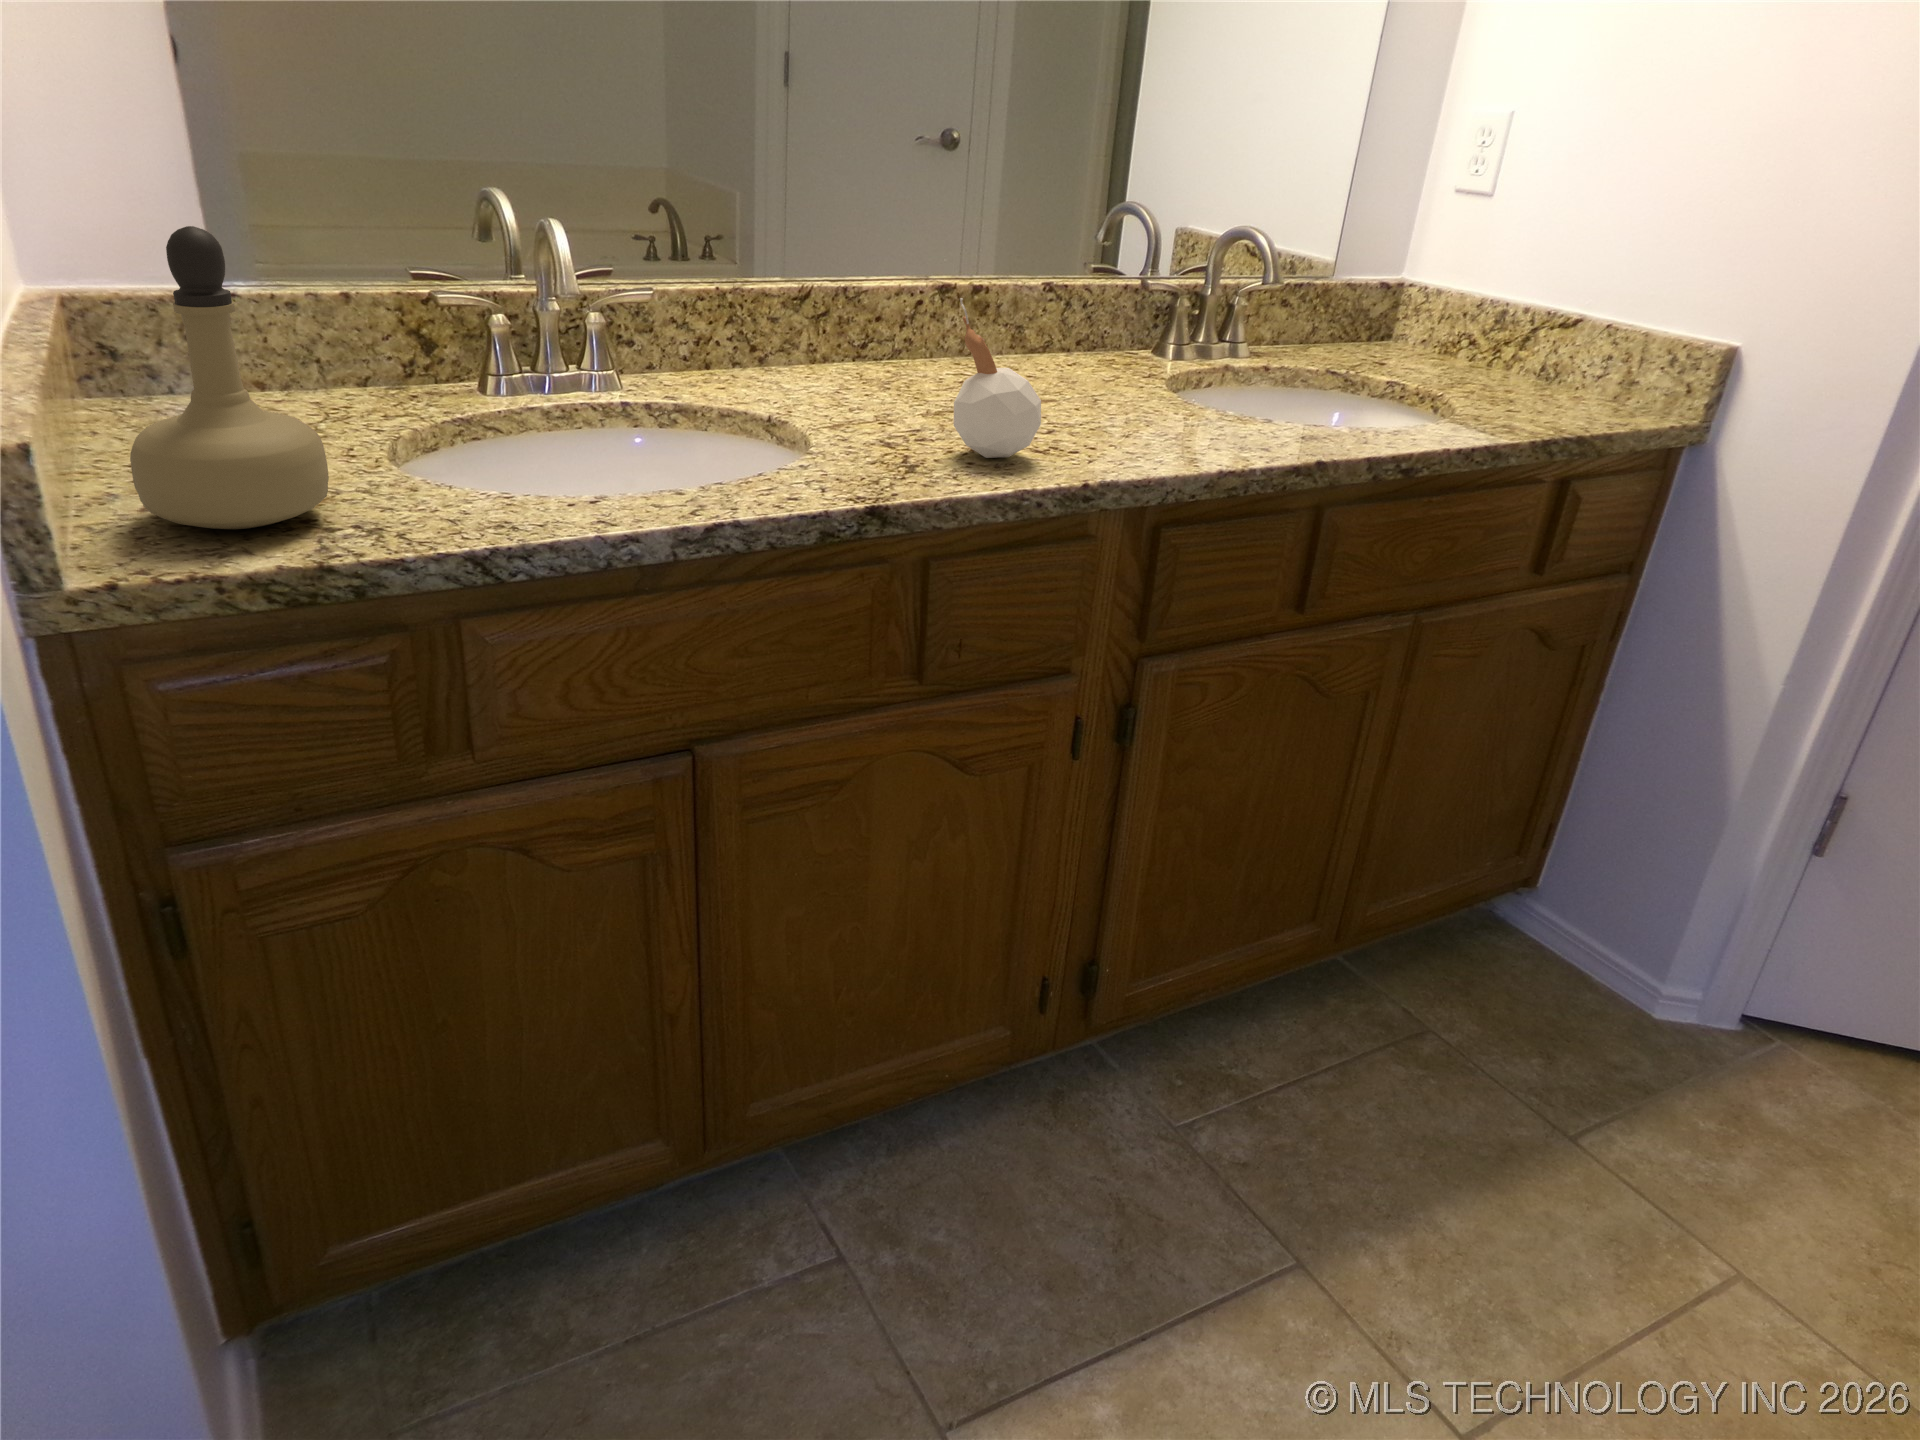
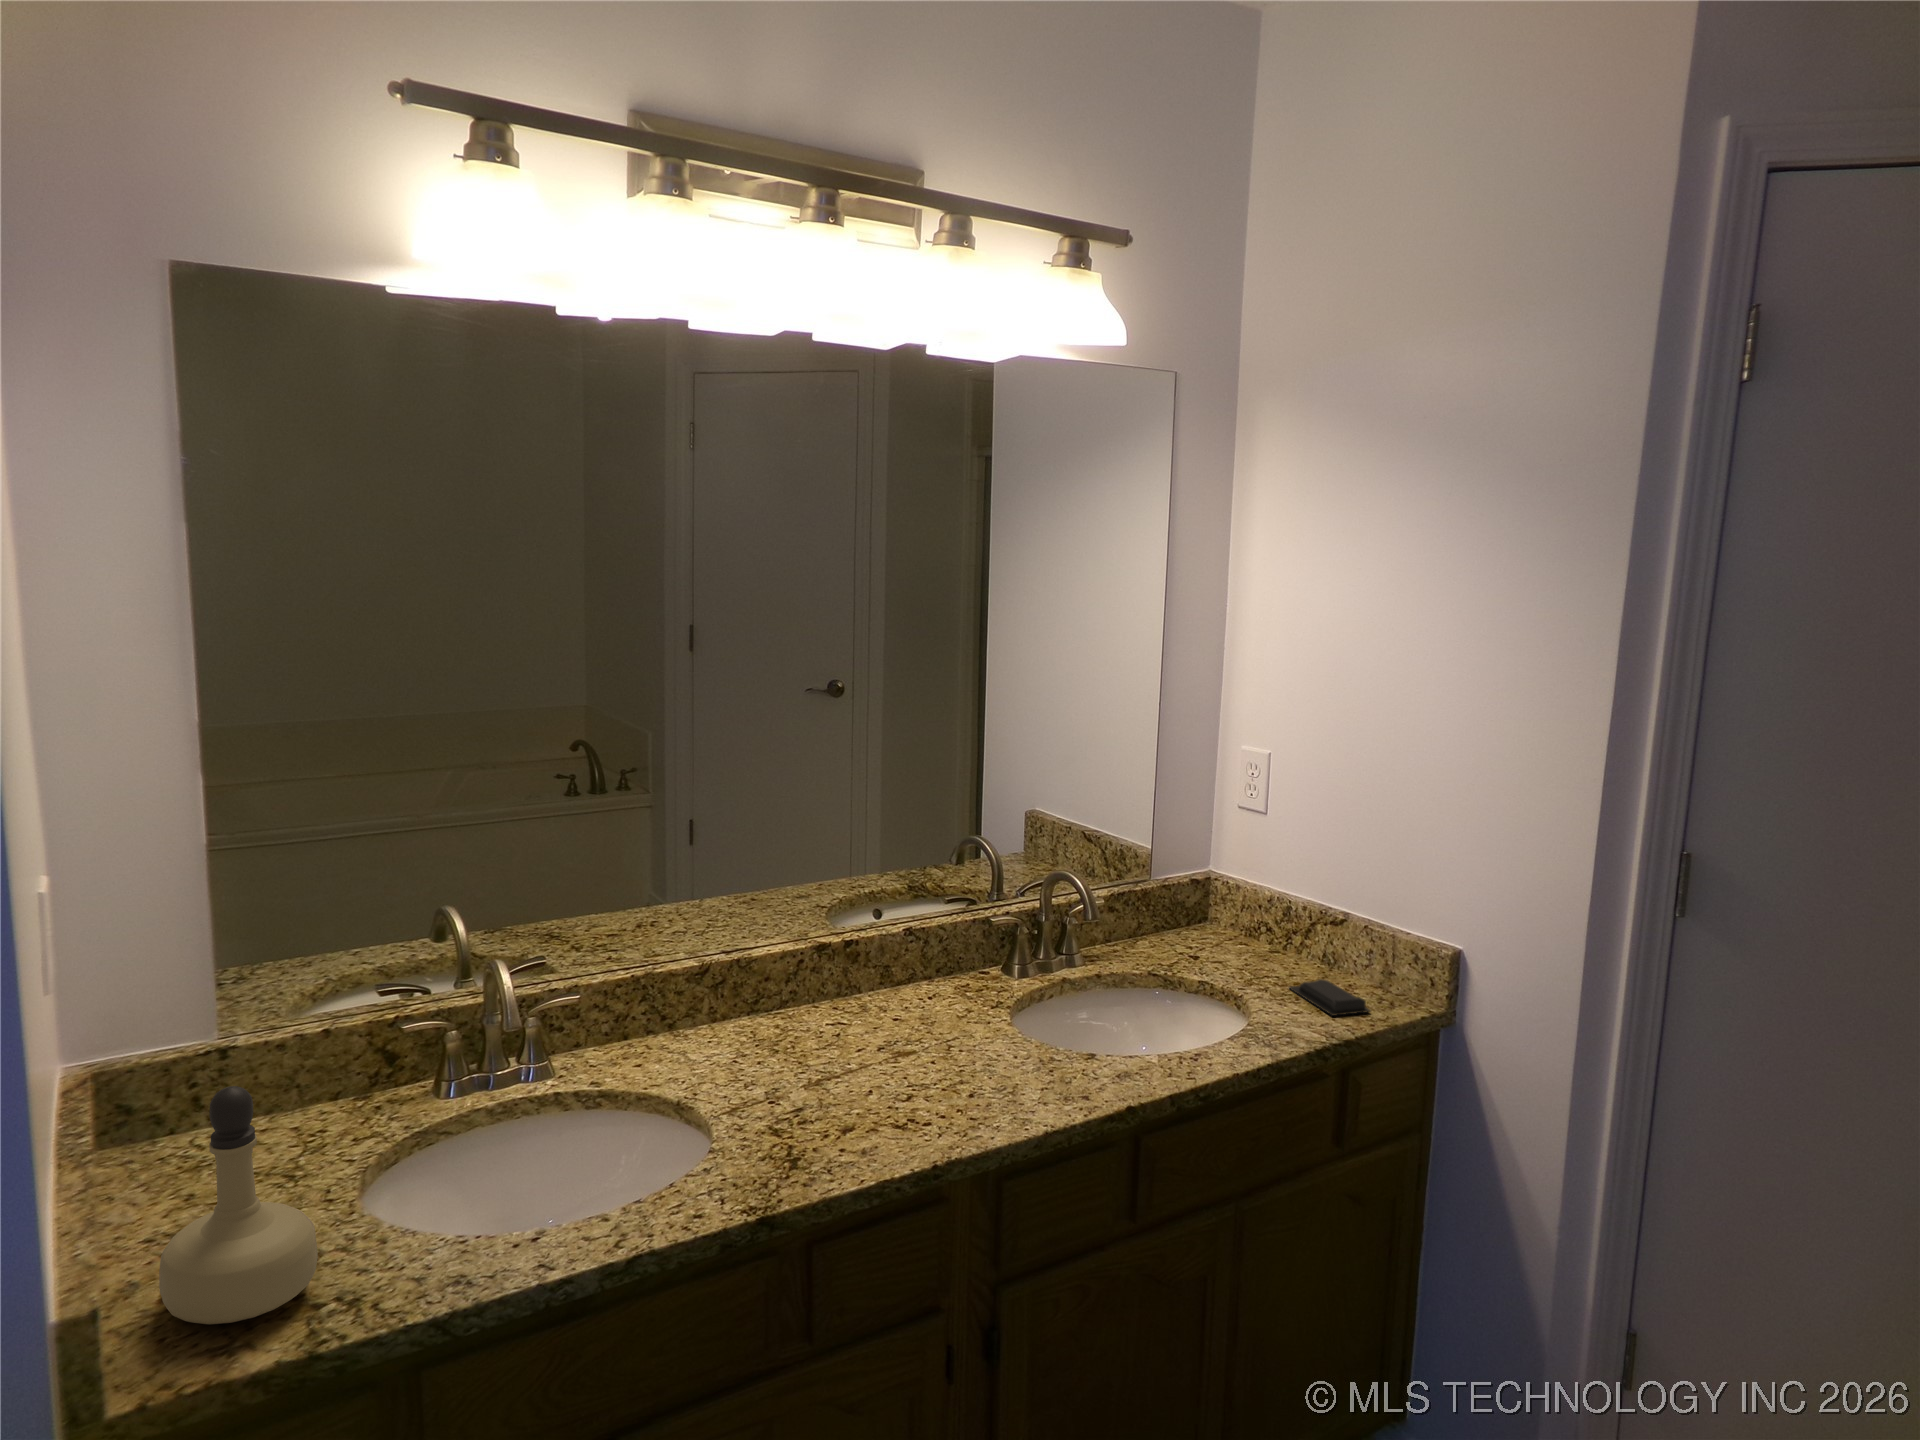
candle: present [953,298,1041,458] -> none [829,1014,899,1138]
soap bar: none [1502,382,1608,414] -> present [1289,979,1370,1016]

